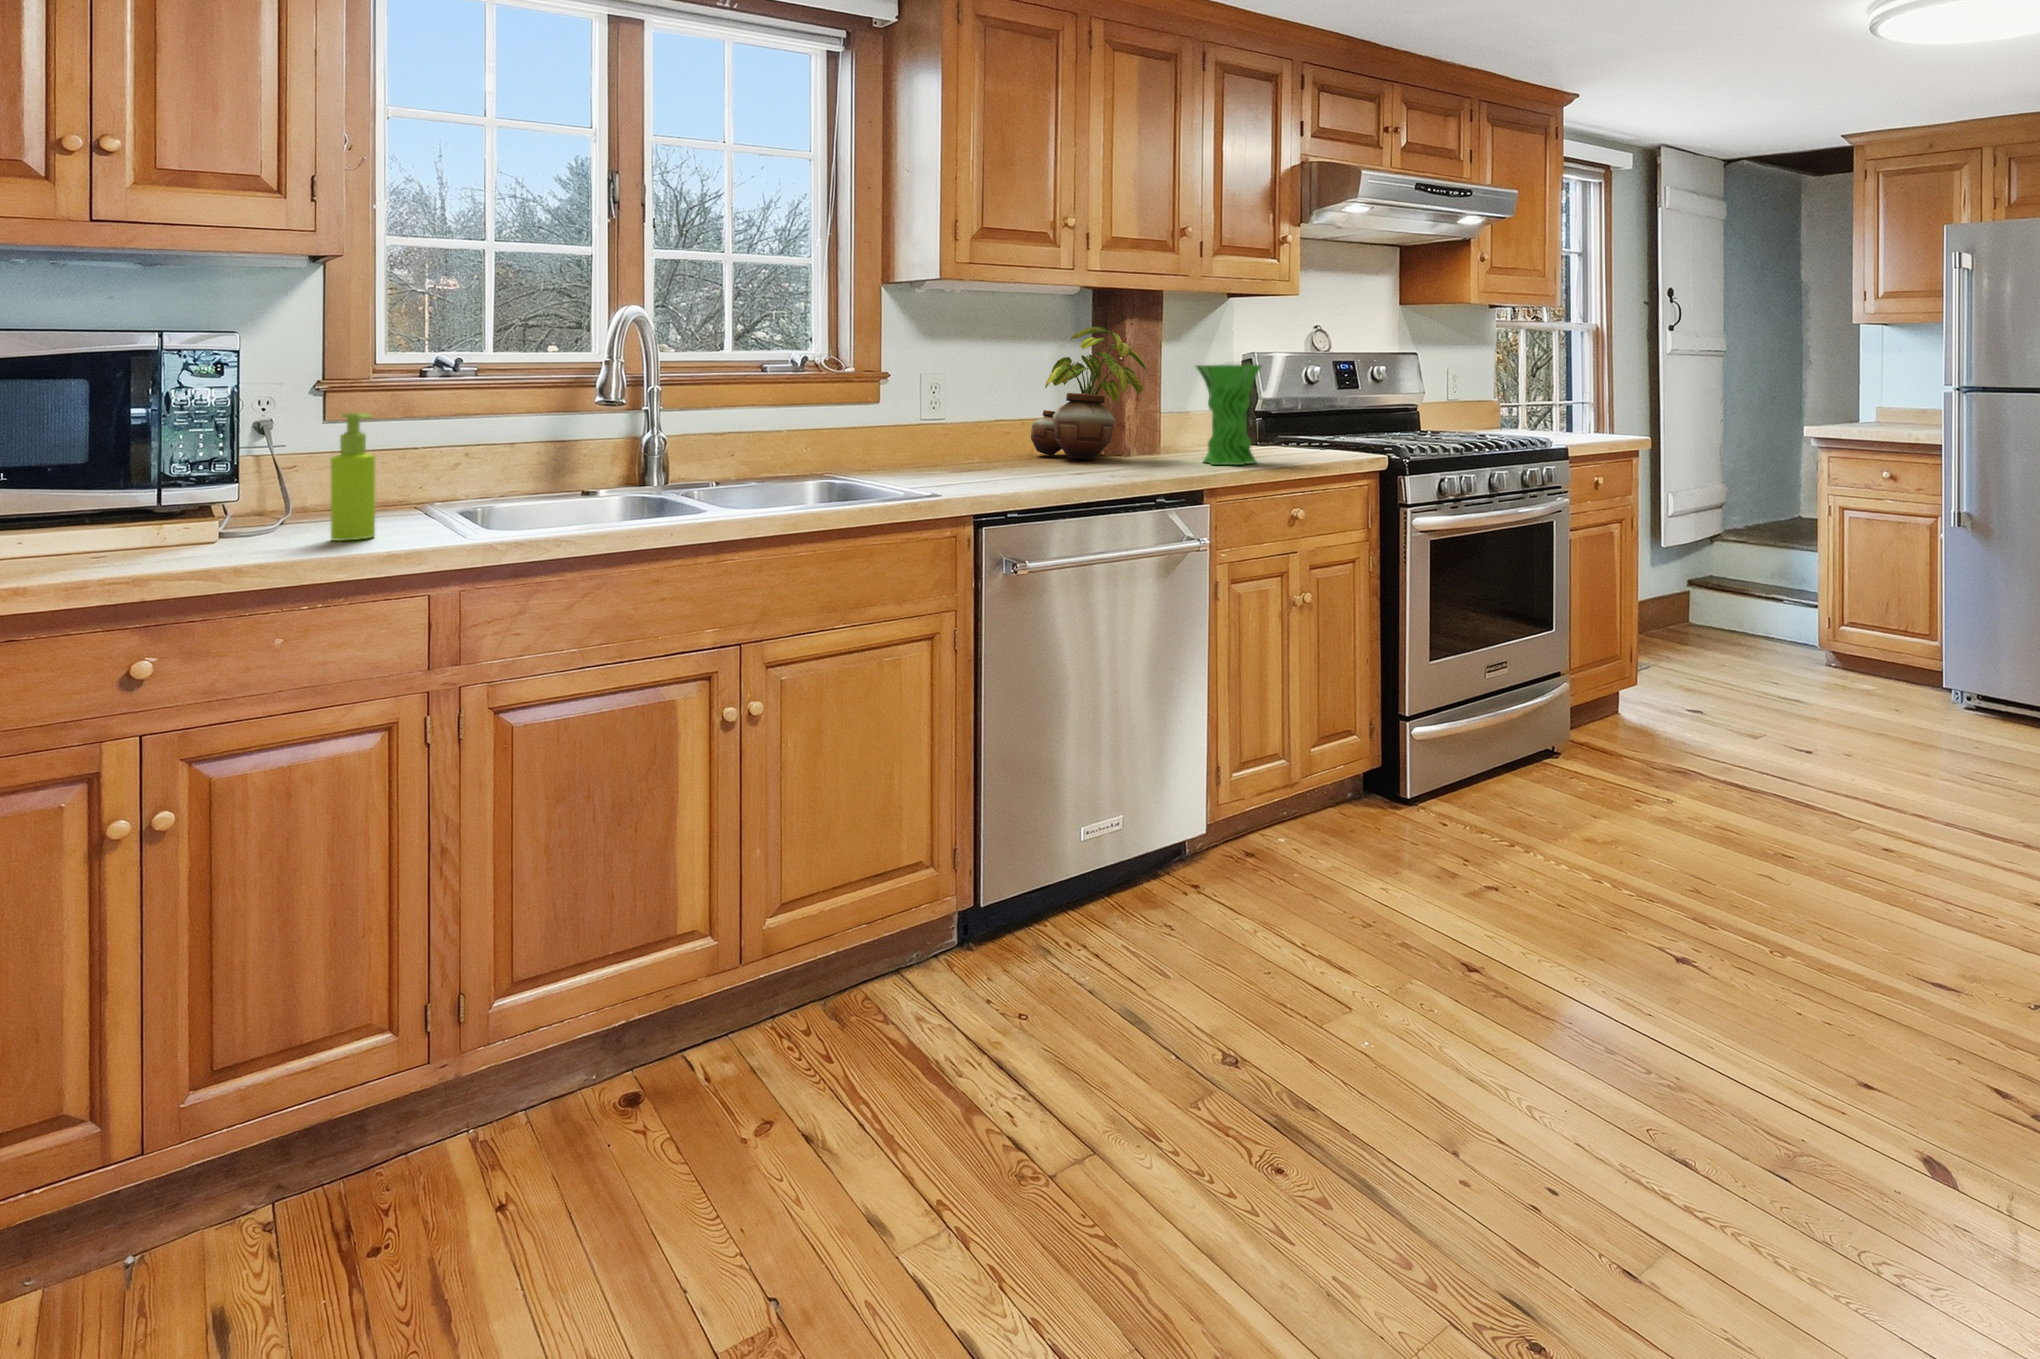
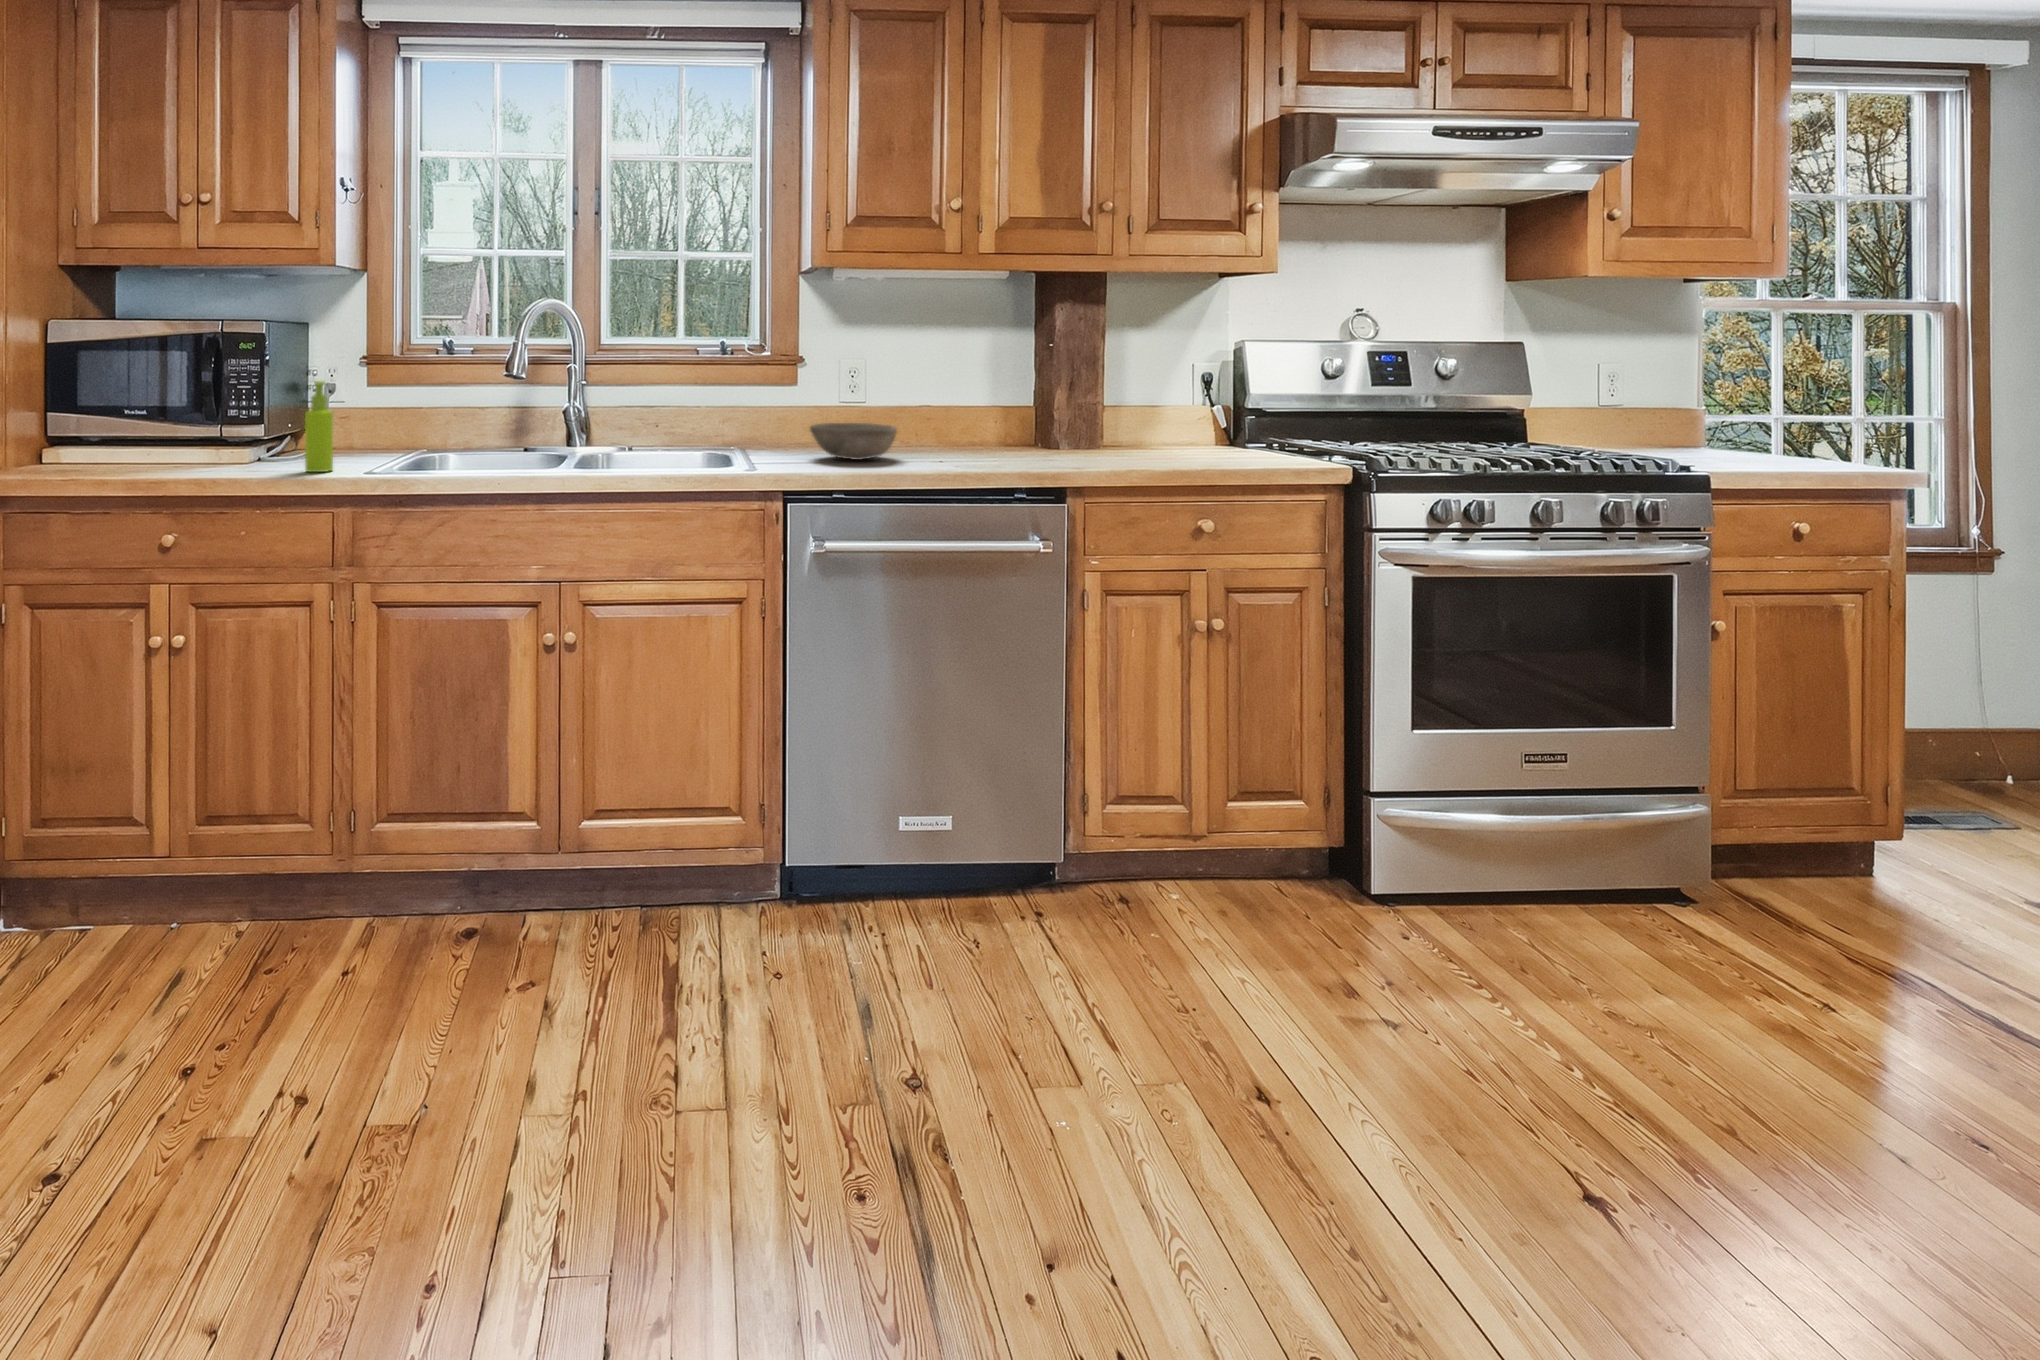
potted plant: present [1031,327,1147,459] -> none [953,313,1062,451]
vase: present [1196,365,1261,465] -> none [1102,356,1176,468]
bowl: none [936,438,1026,475] -> present [810,423,897,460]

